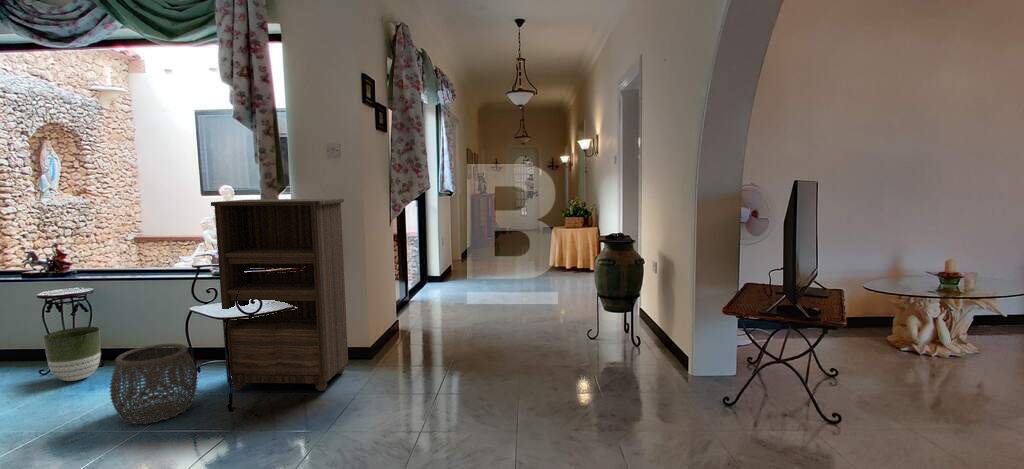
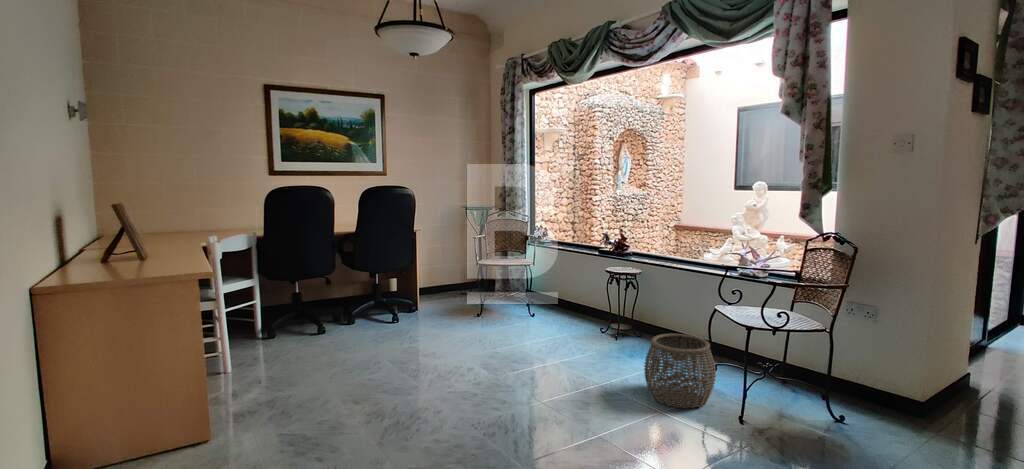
bookshelf: present [211,199,348,391] -> none [743,201,911,438]
planter: present [43,327,101,381] -> none [606,301,643,345]

